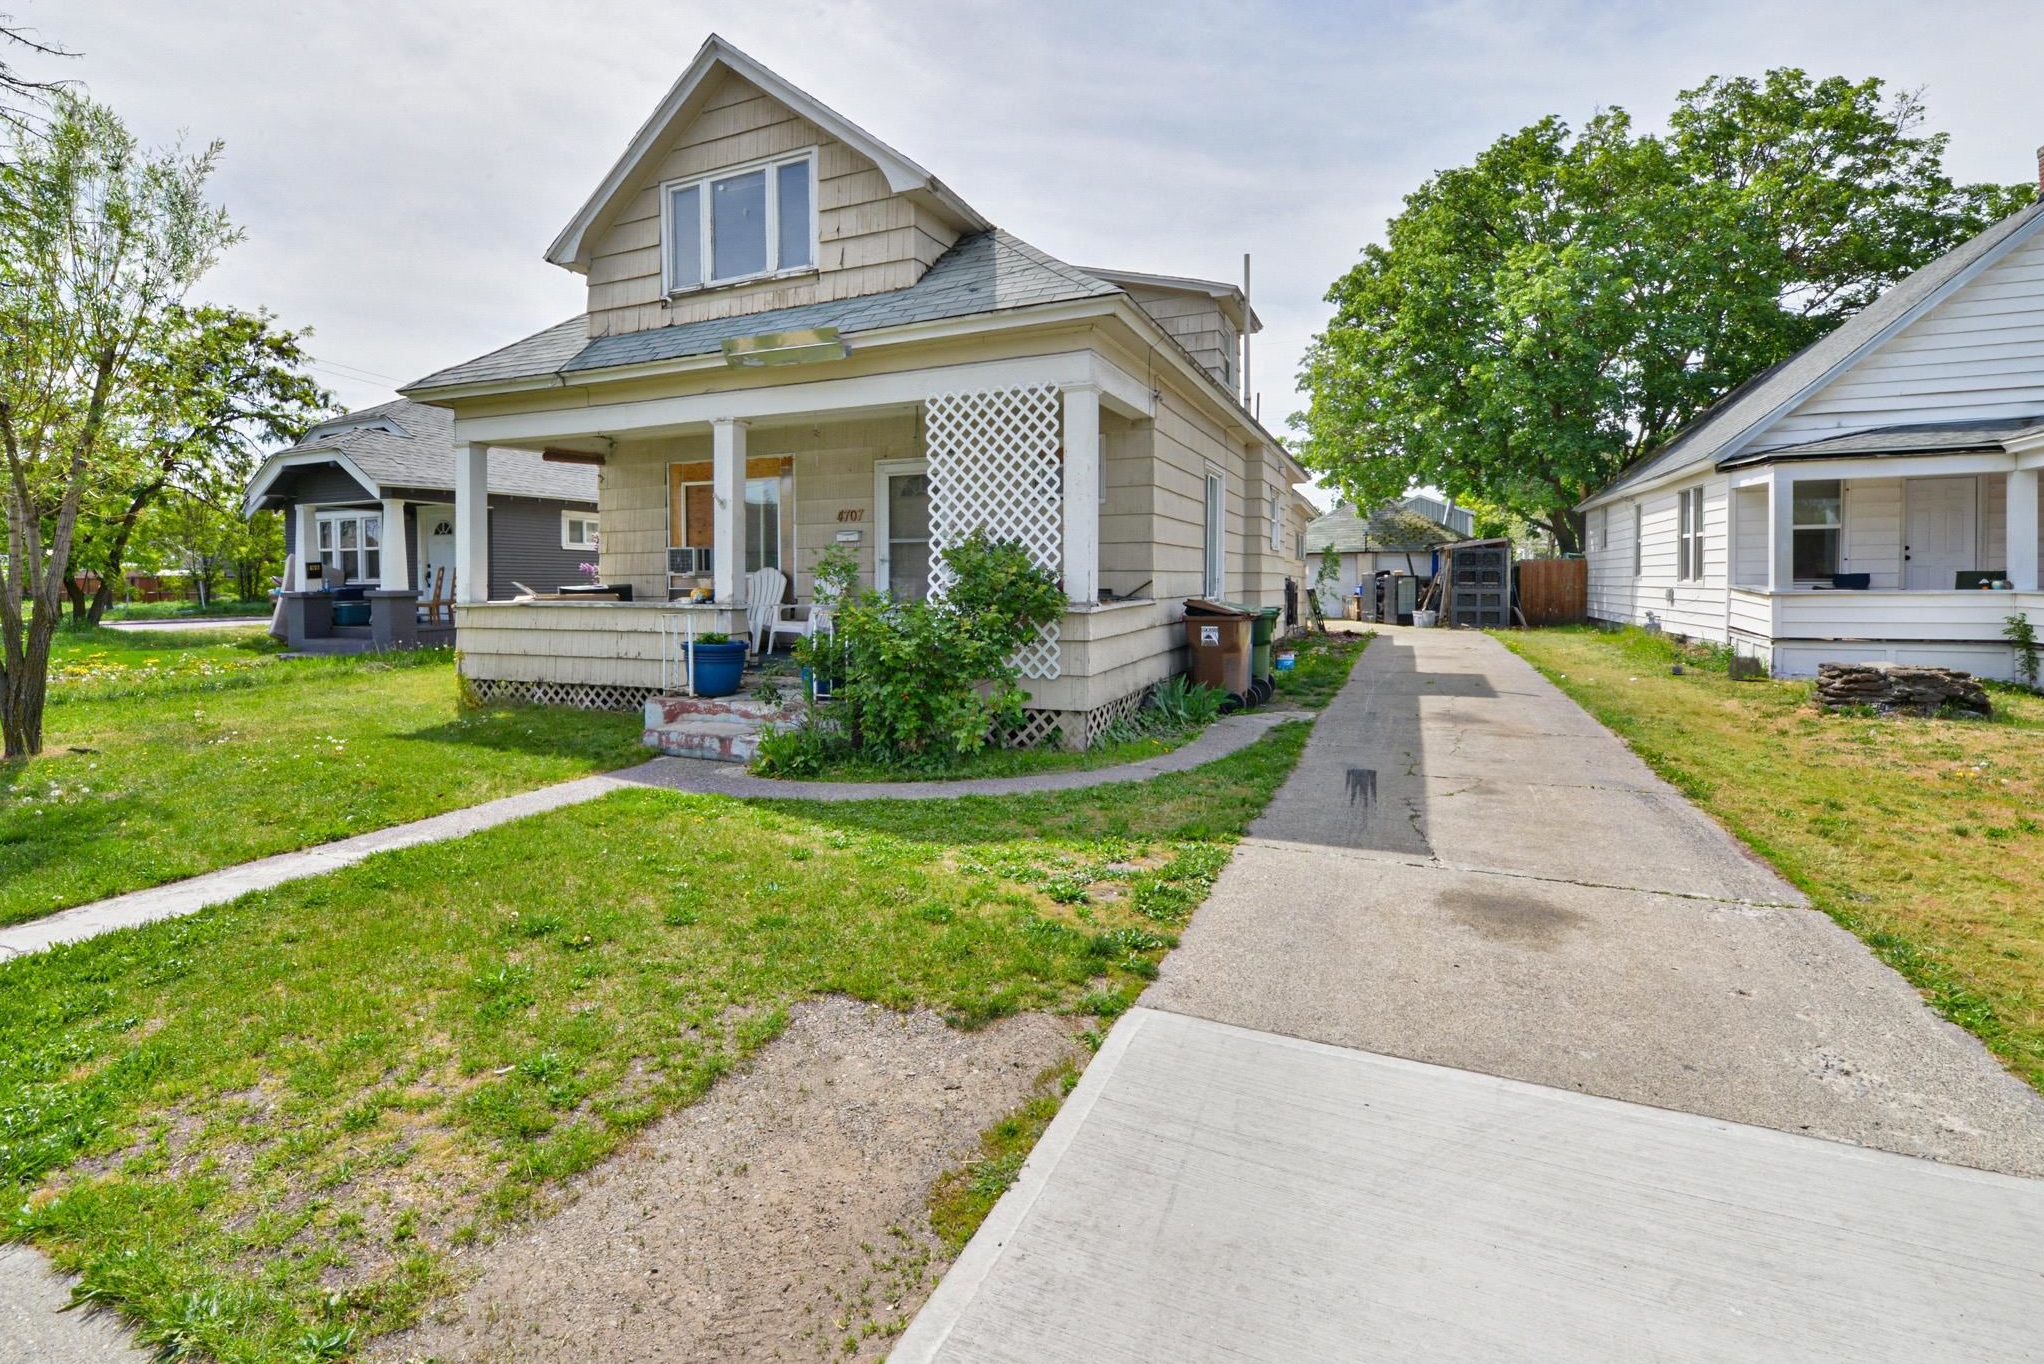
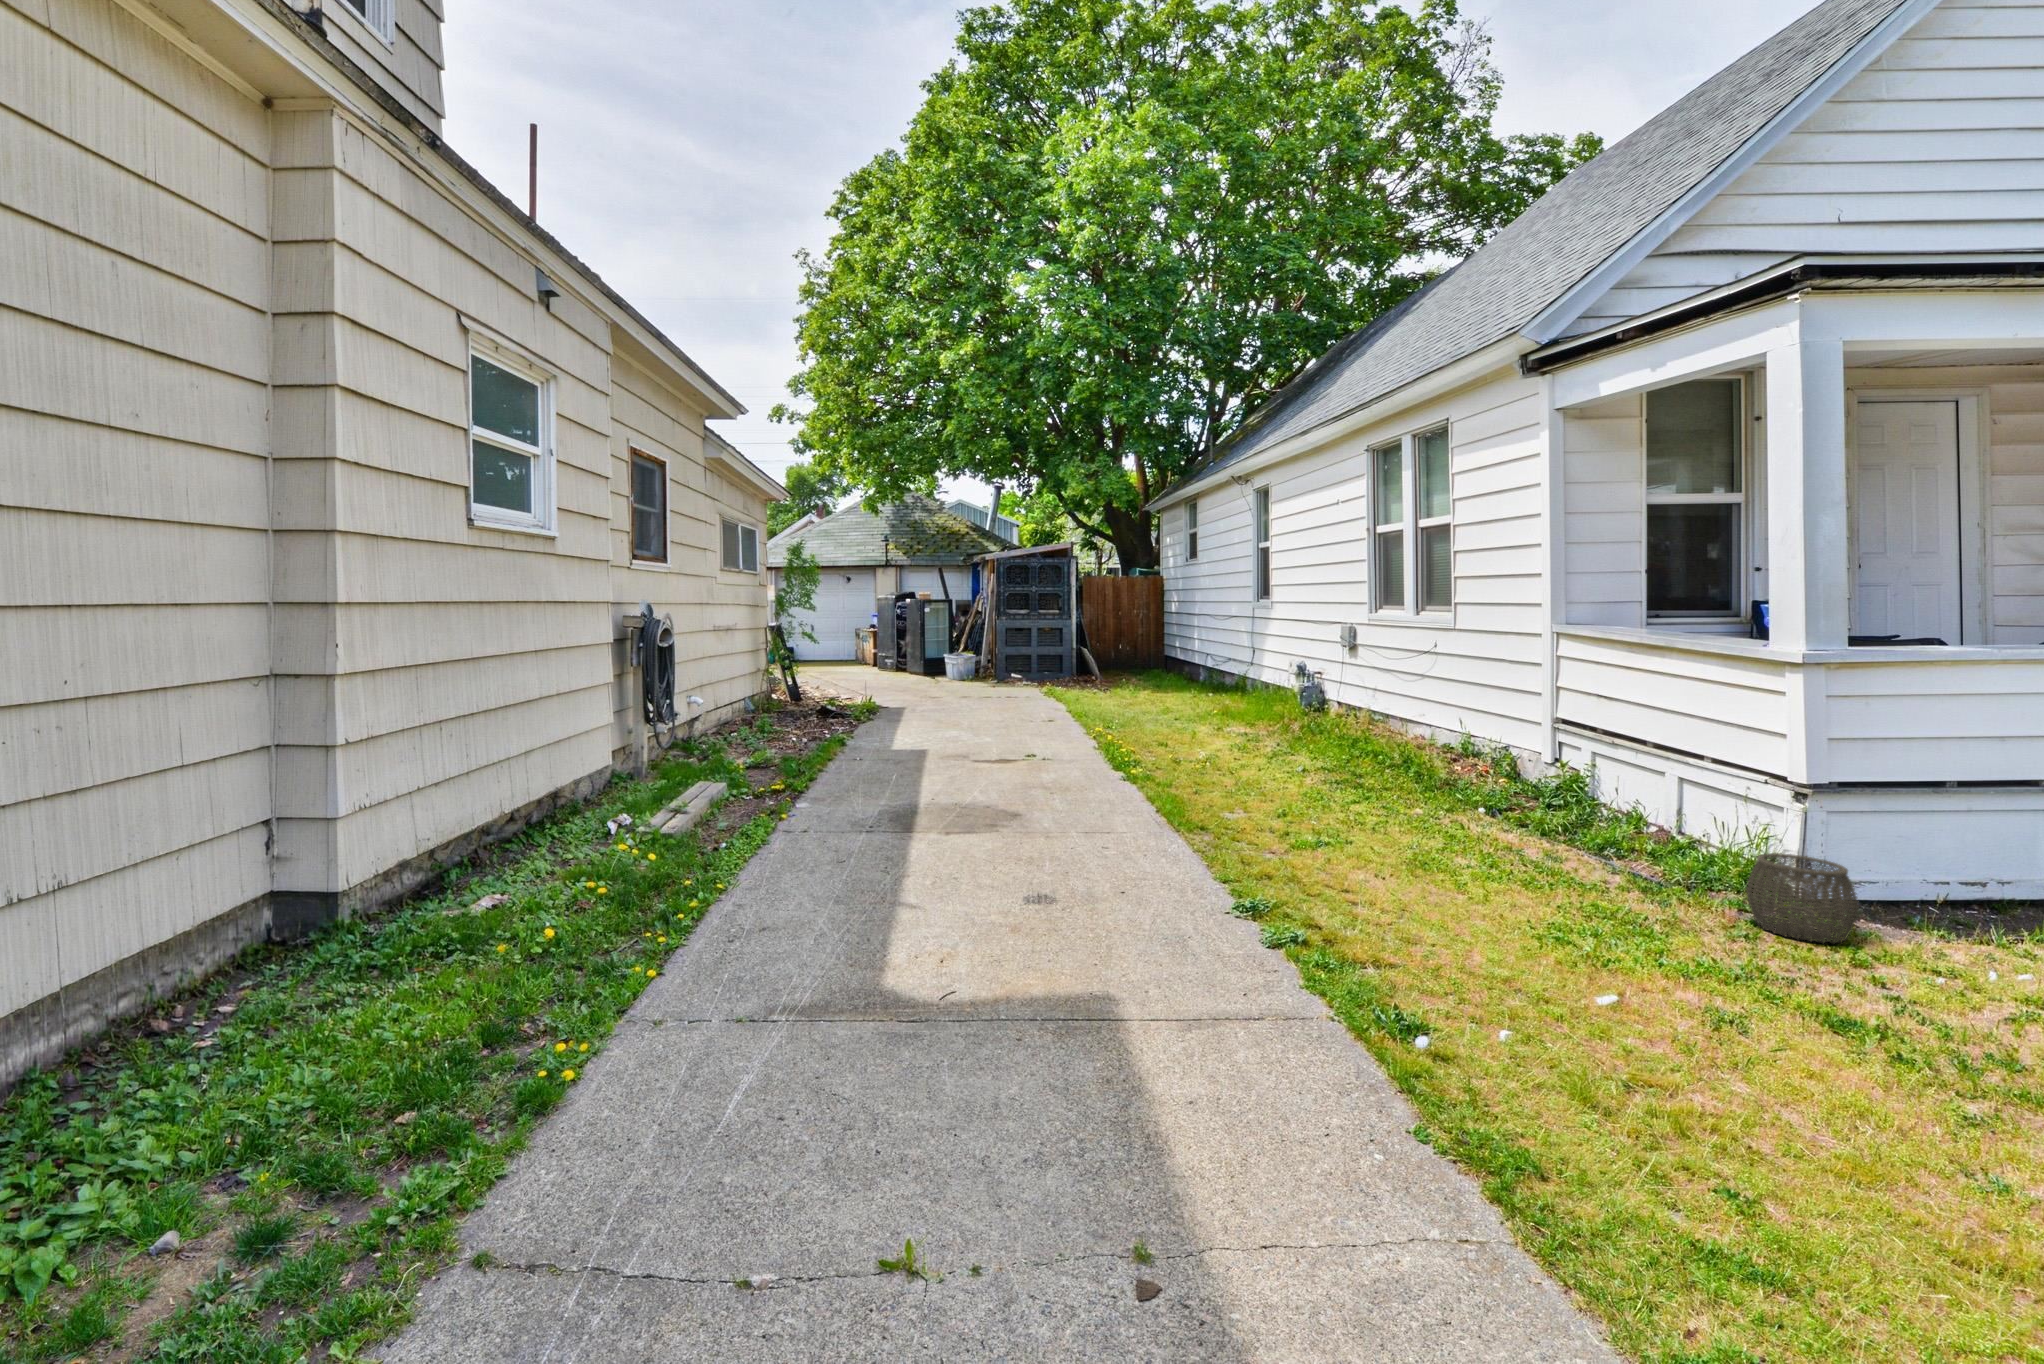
potted plant: present [1670,634,1689,675] -> none [1547,770,1644,903]

